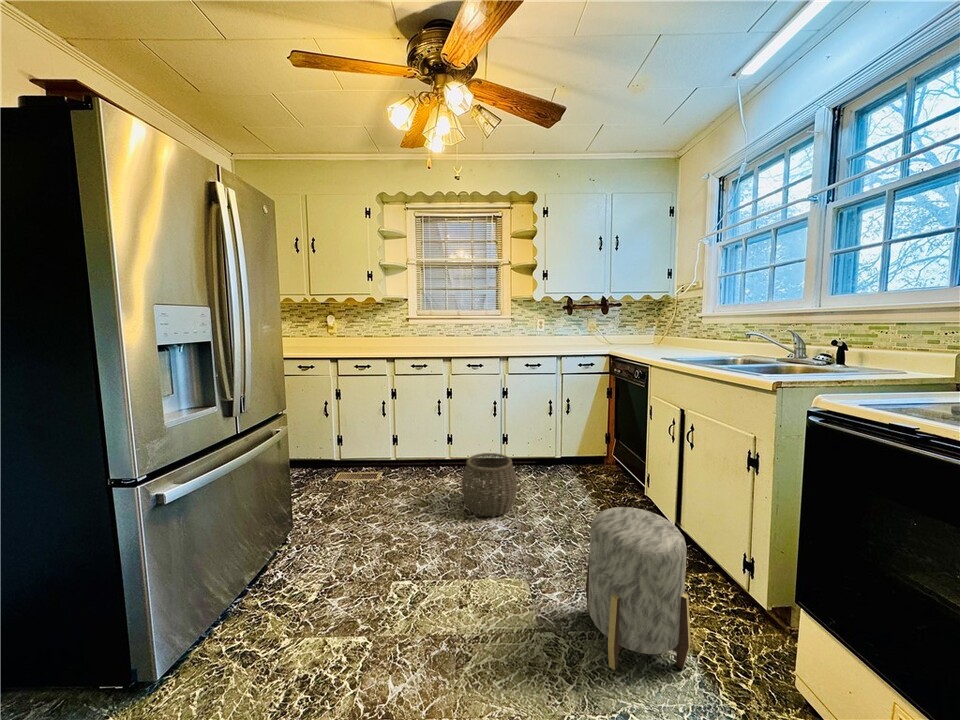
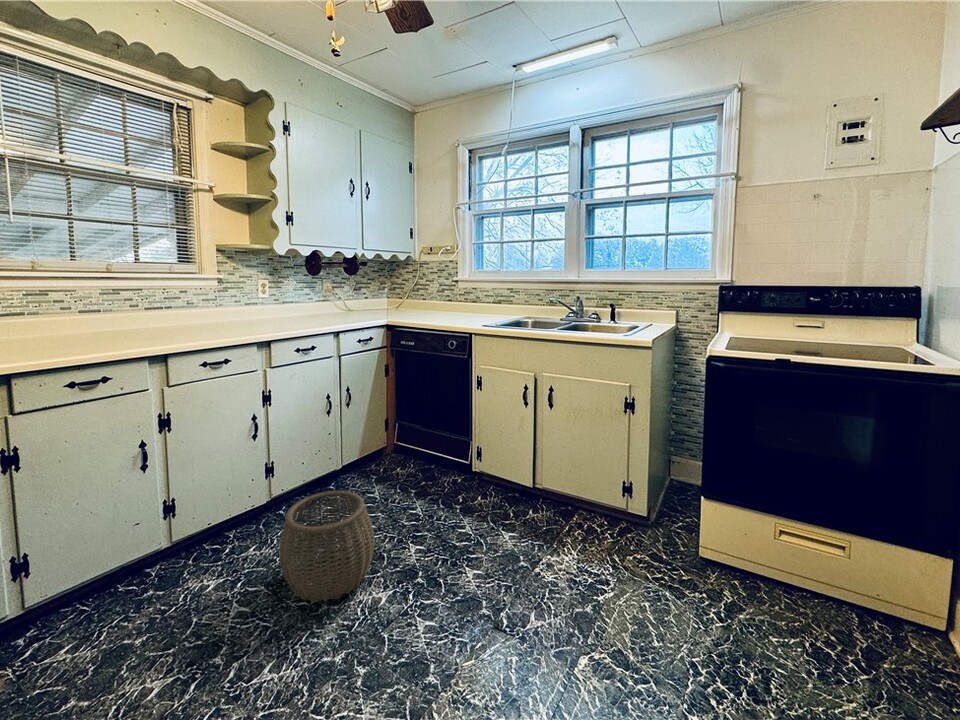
stool: present [585,507,691,670] -> none [567,476,670,640]

